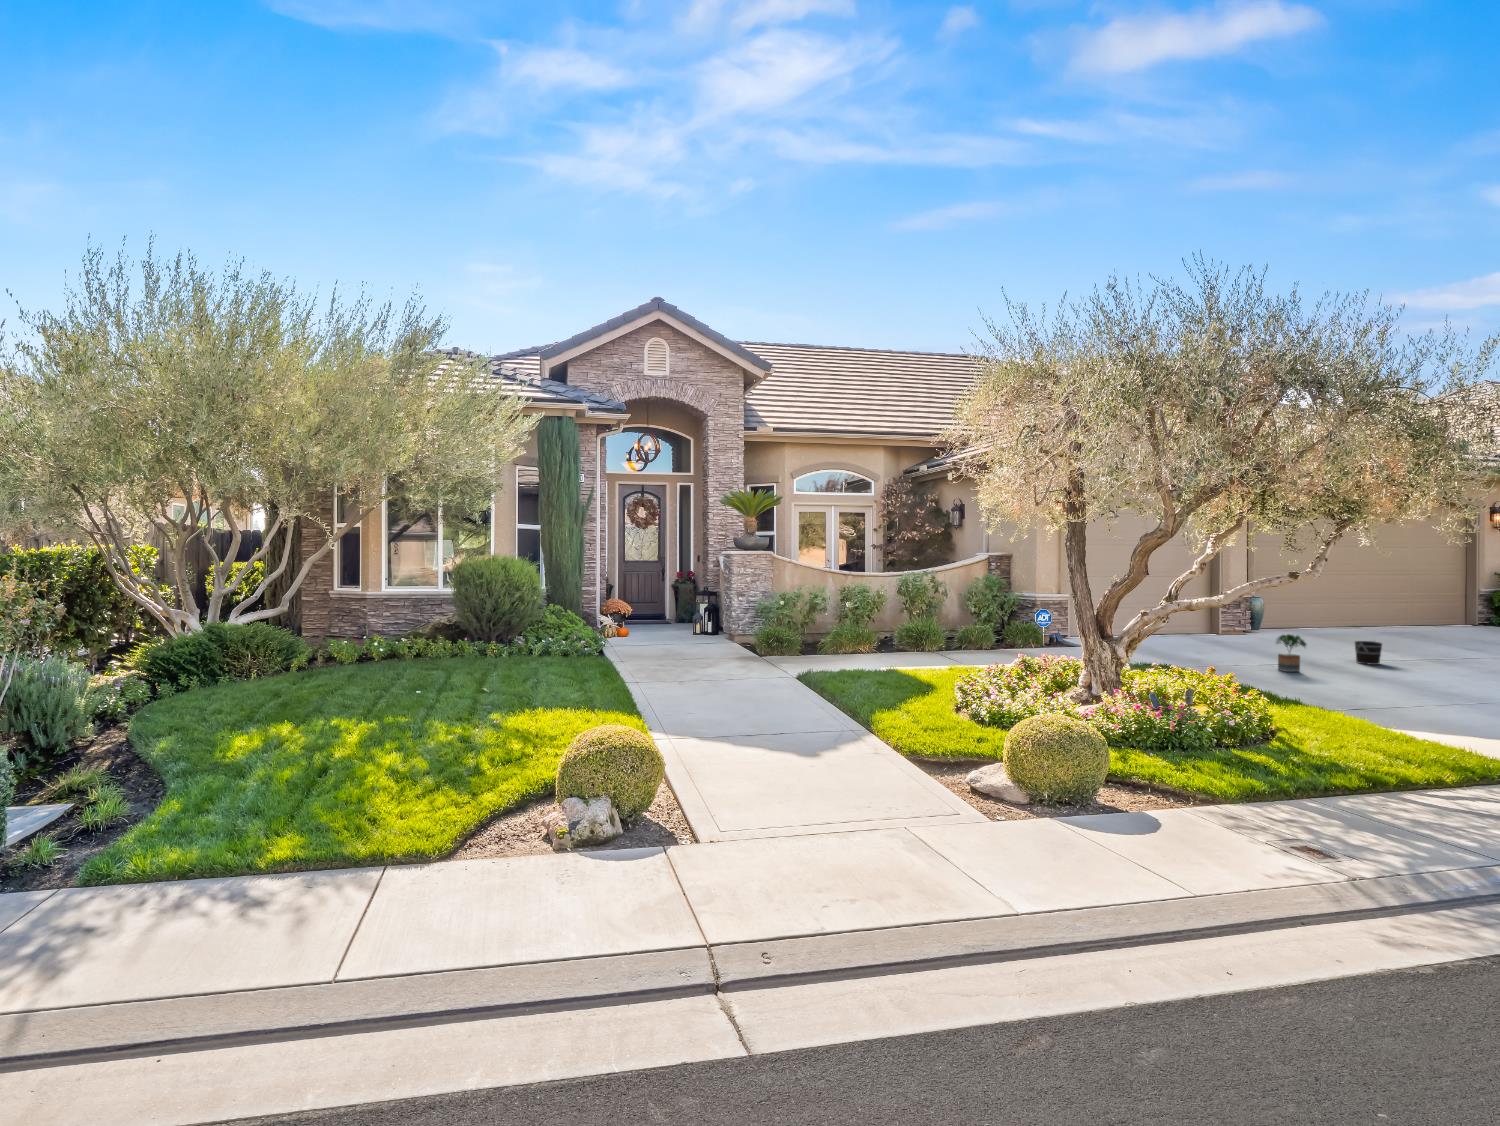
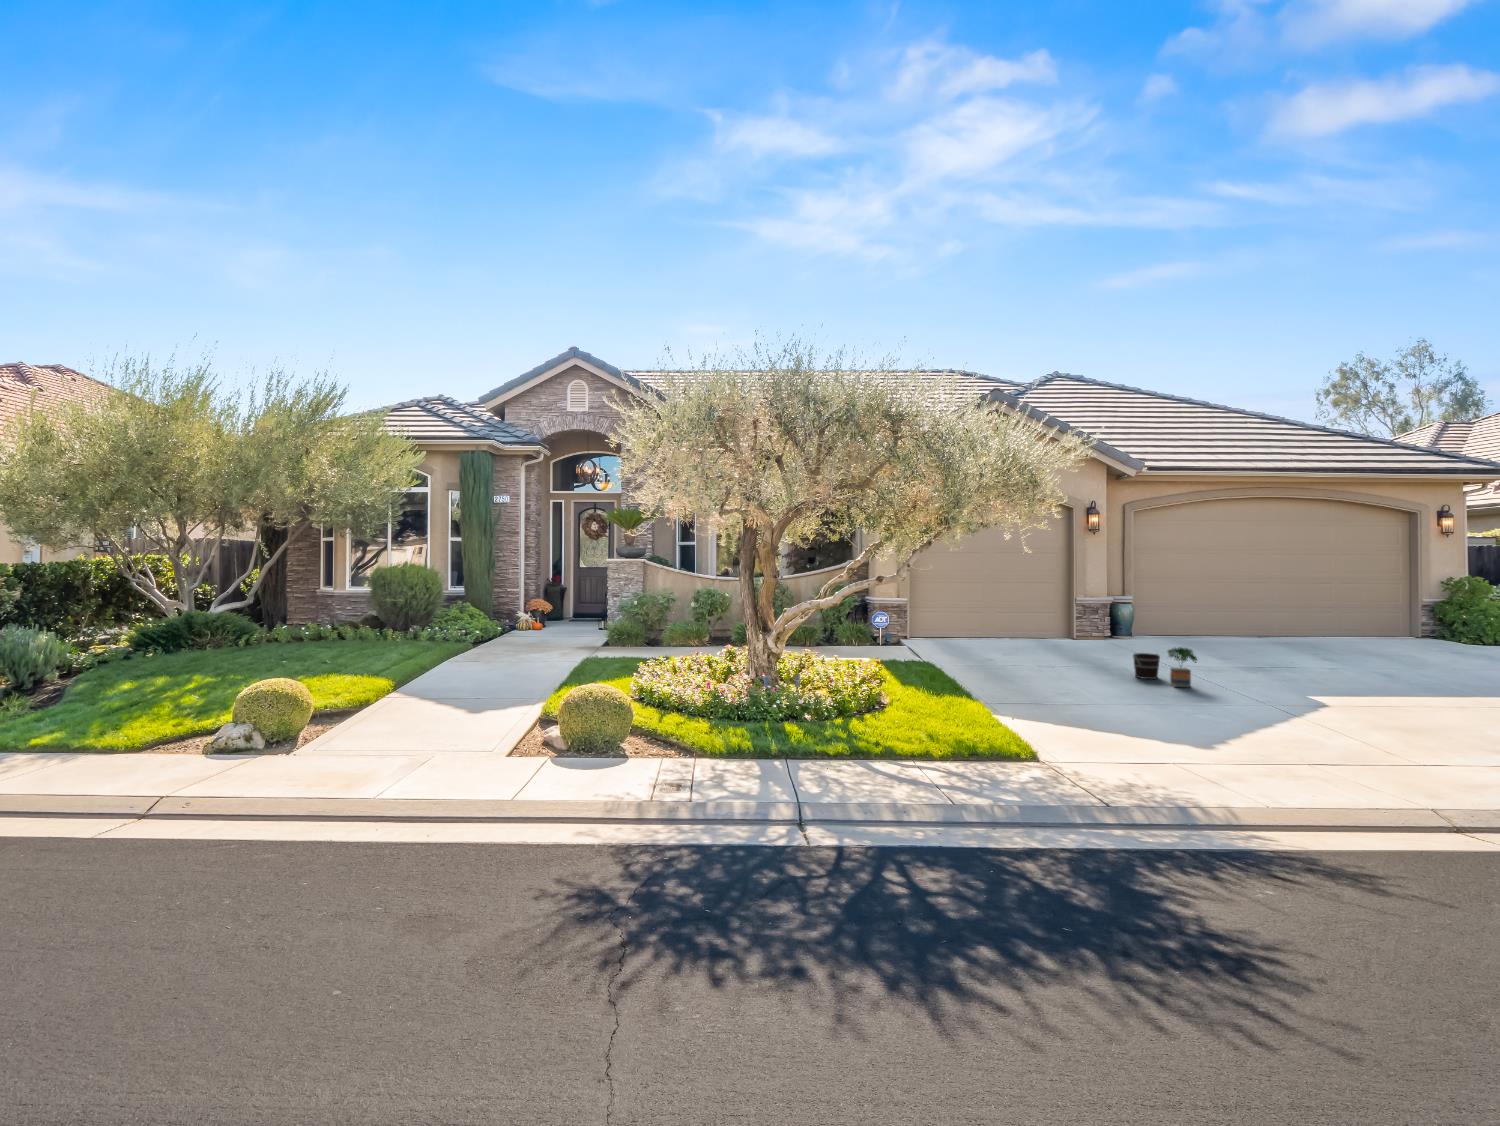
potted tree: present [1276,634,1306,672] -> present [1168,647,1197,687]

